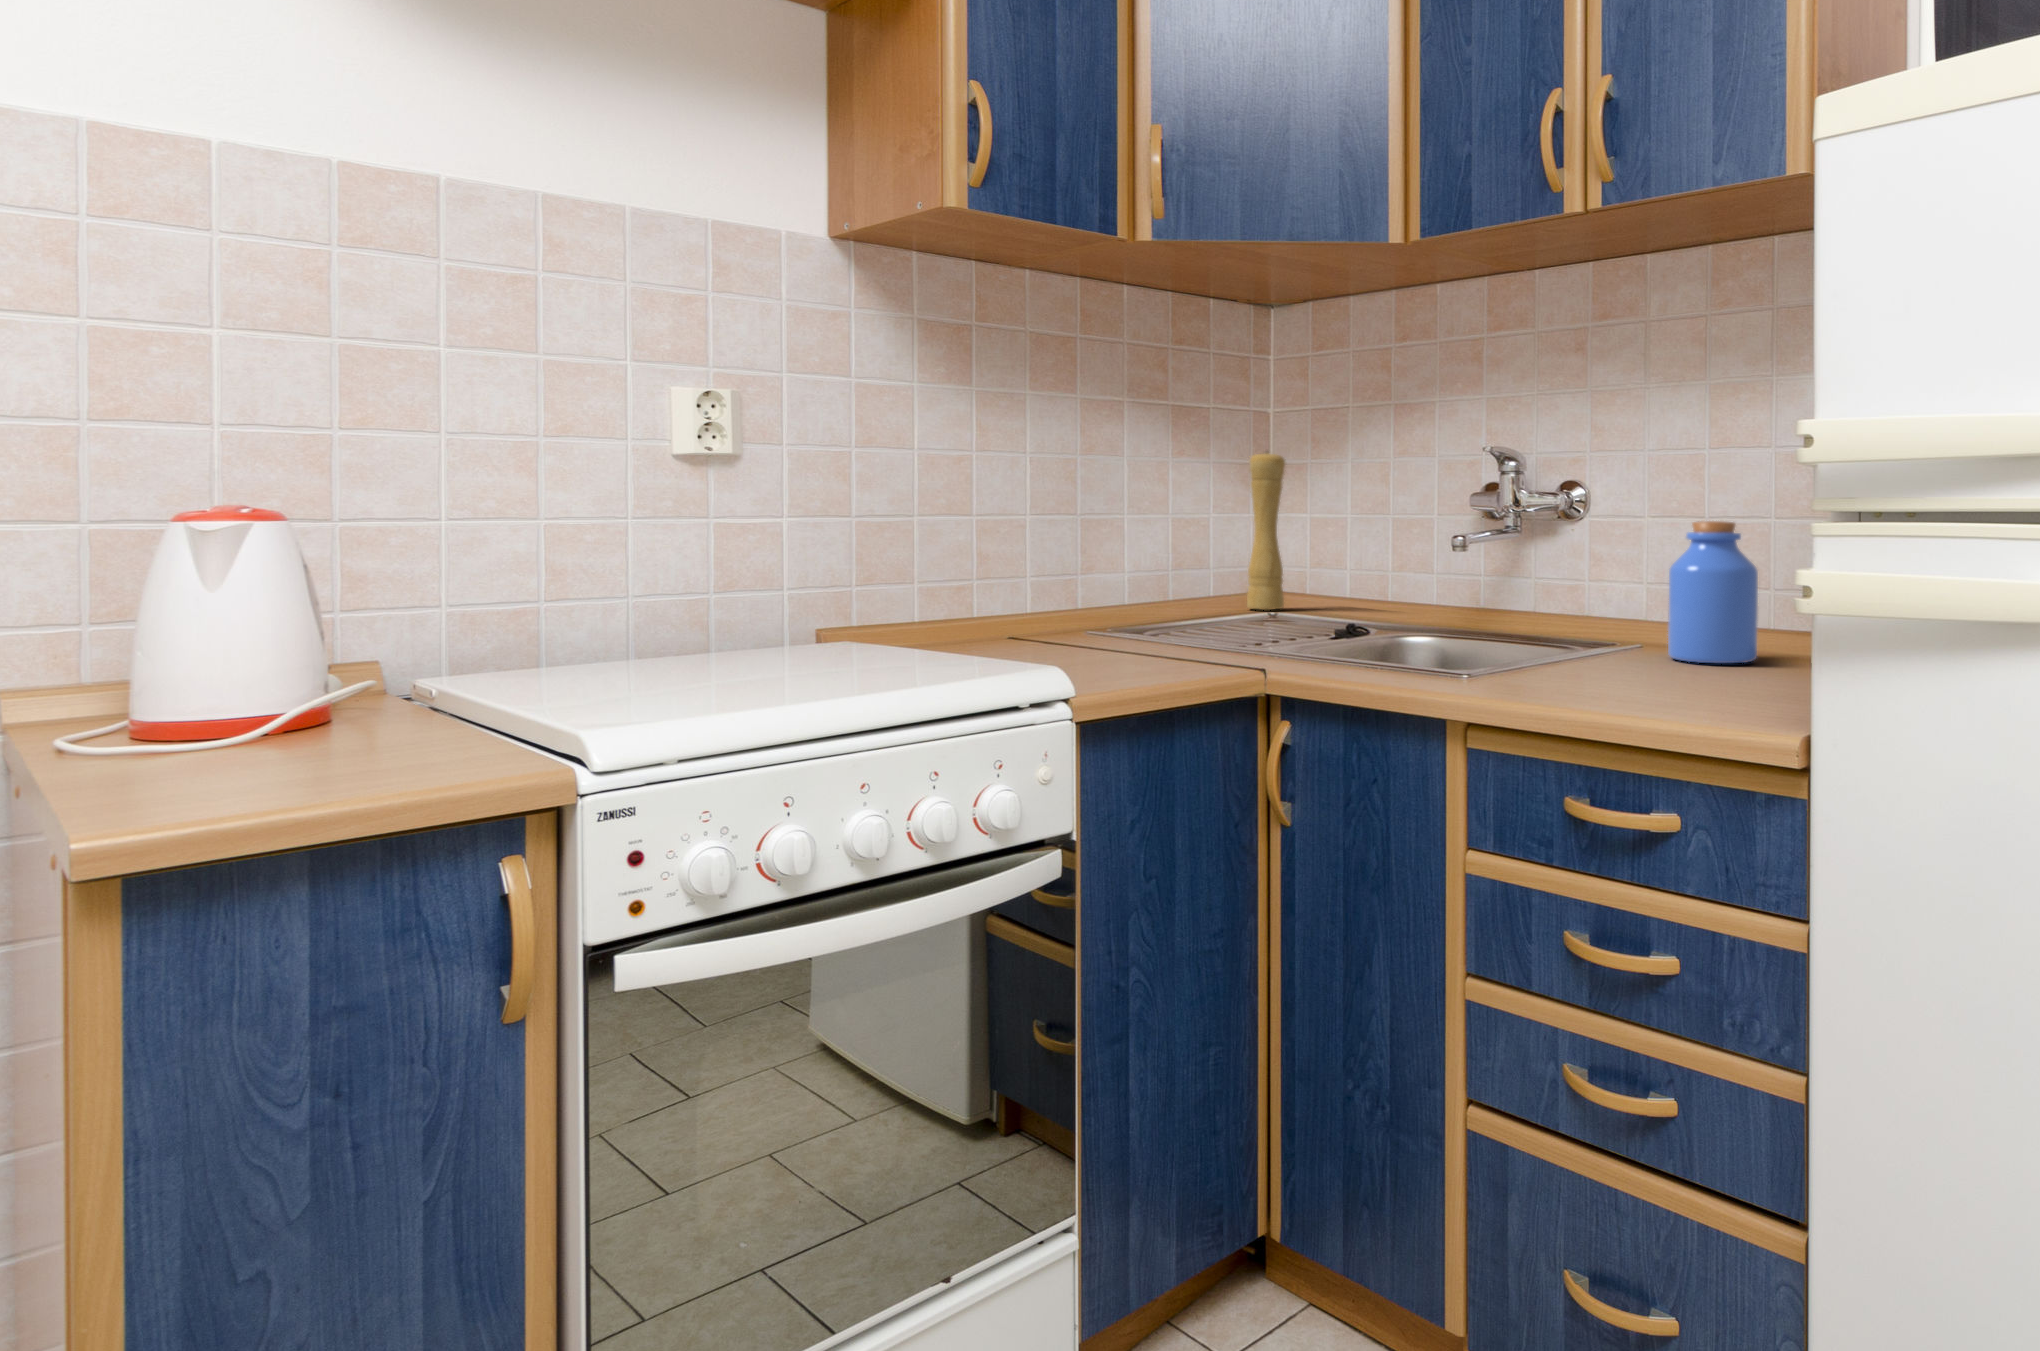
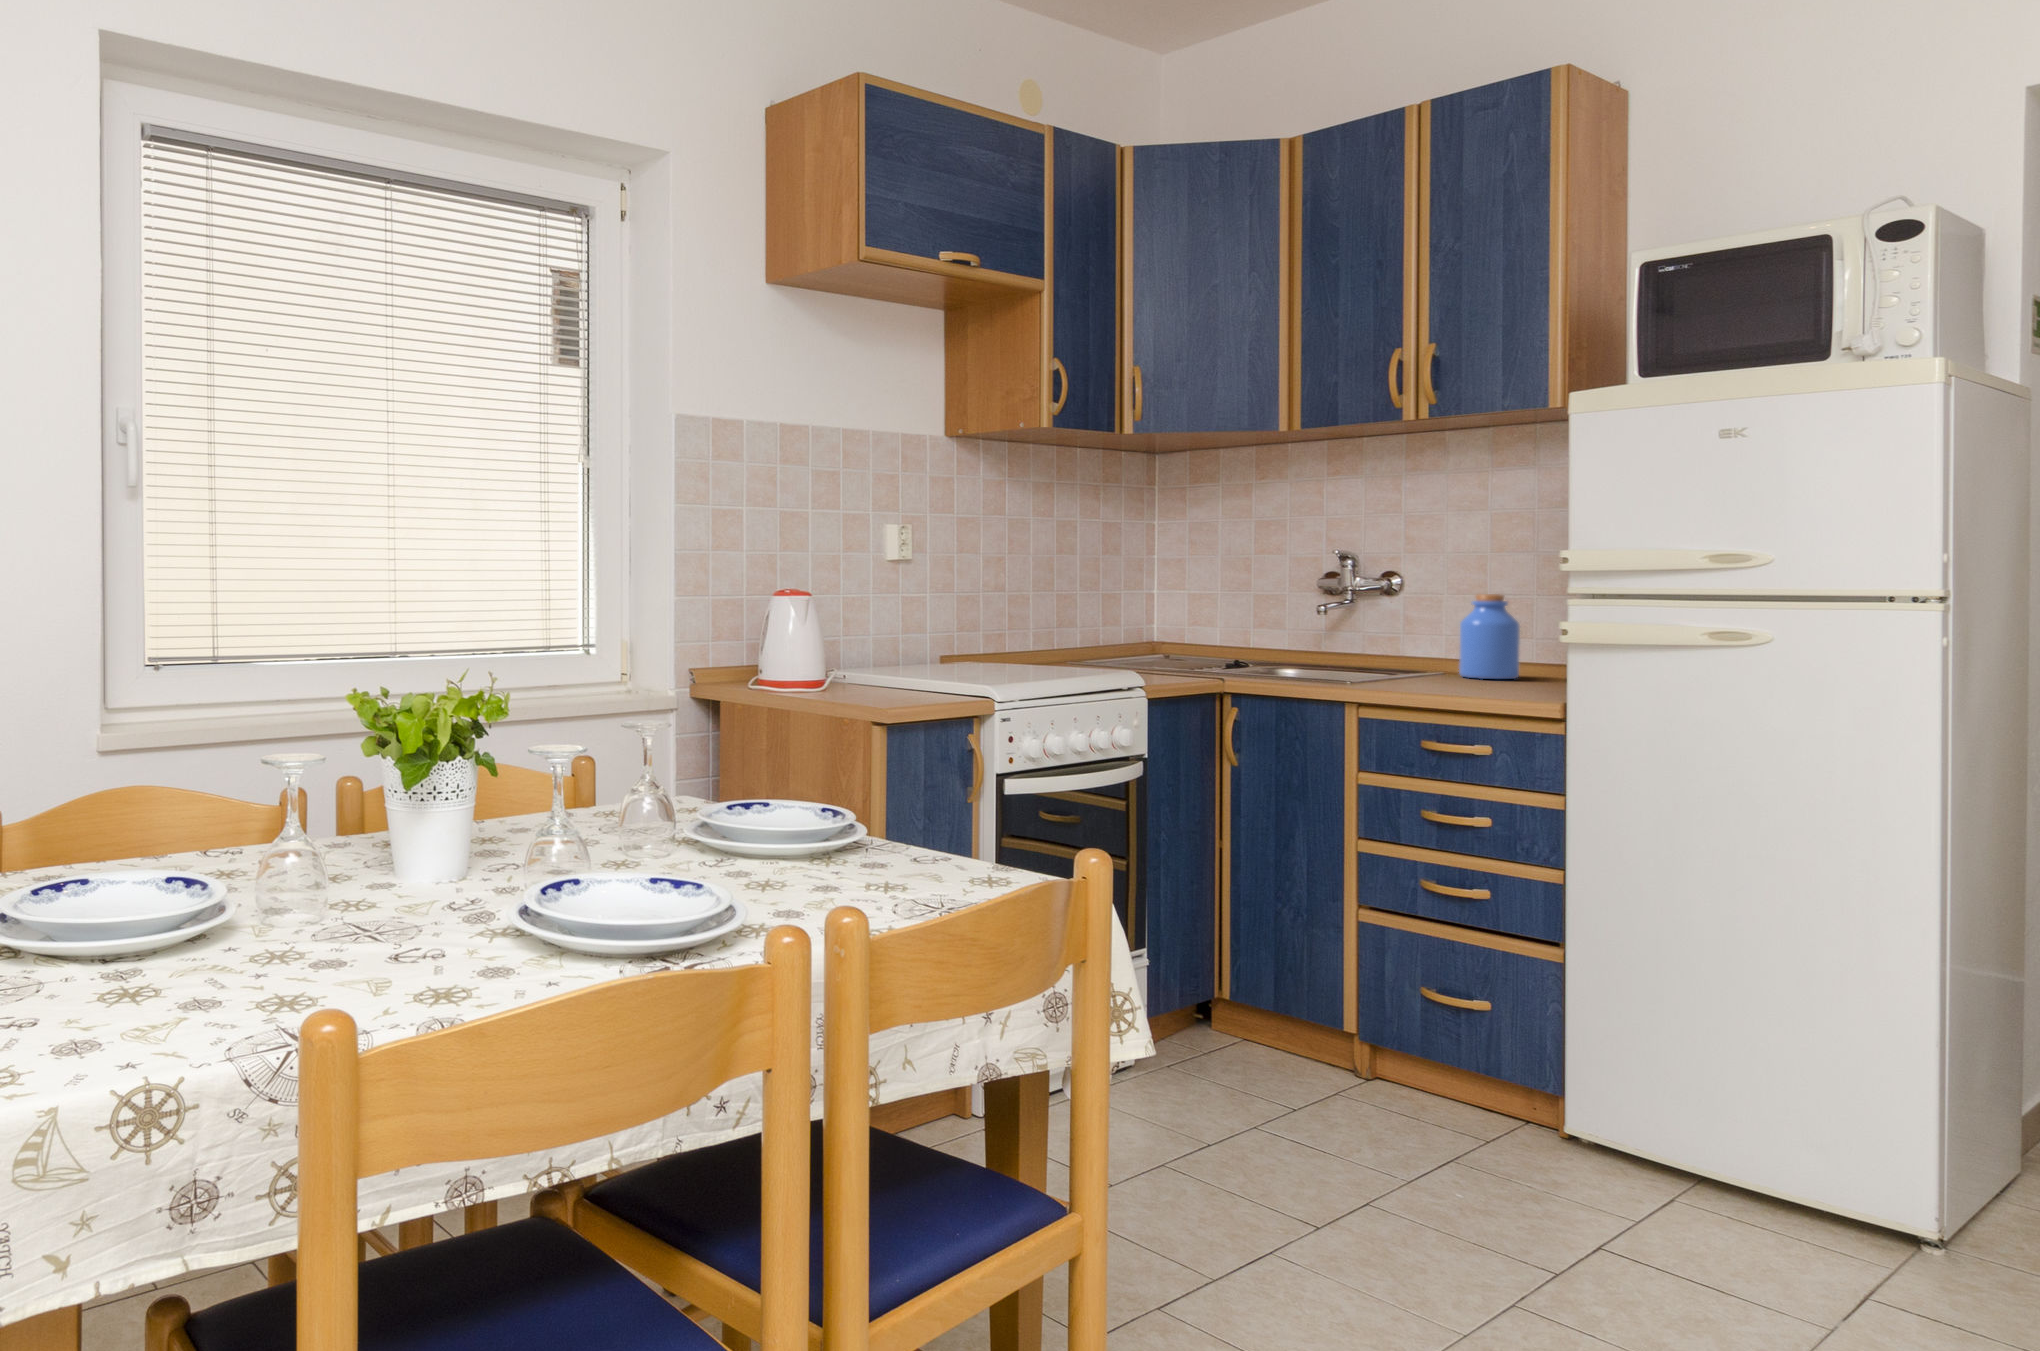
pepper mill: present [1247,451,1285,610] -> none [1143,547,1169,649]

